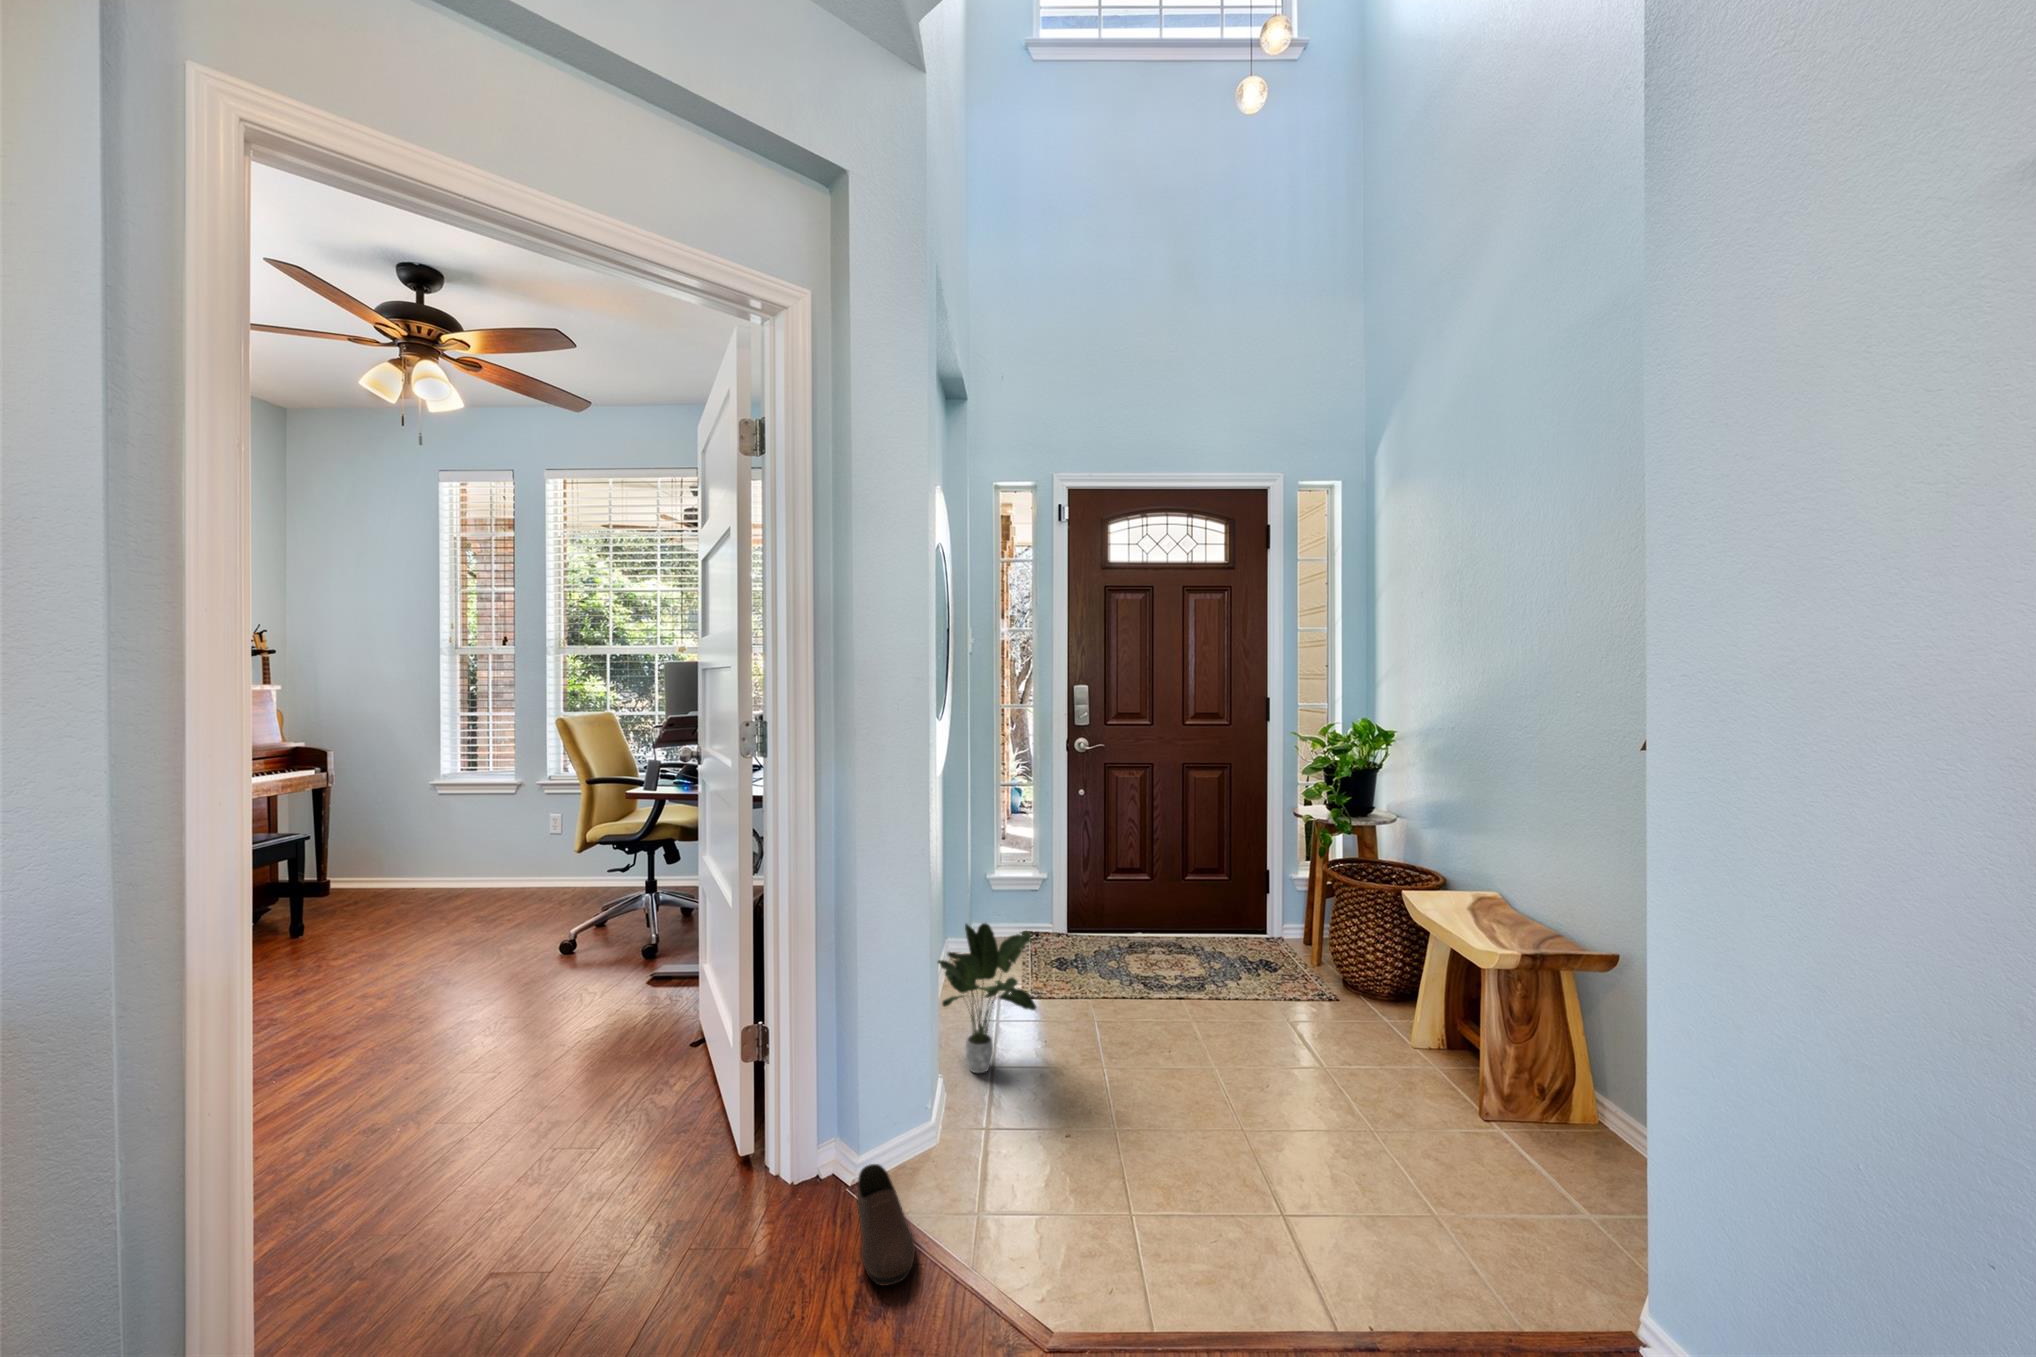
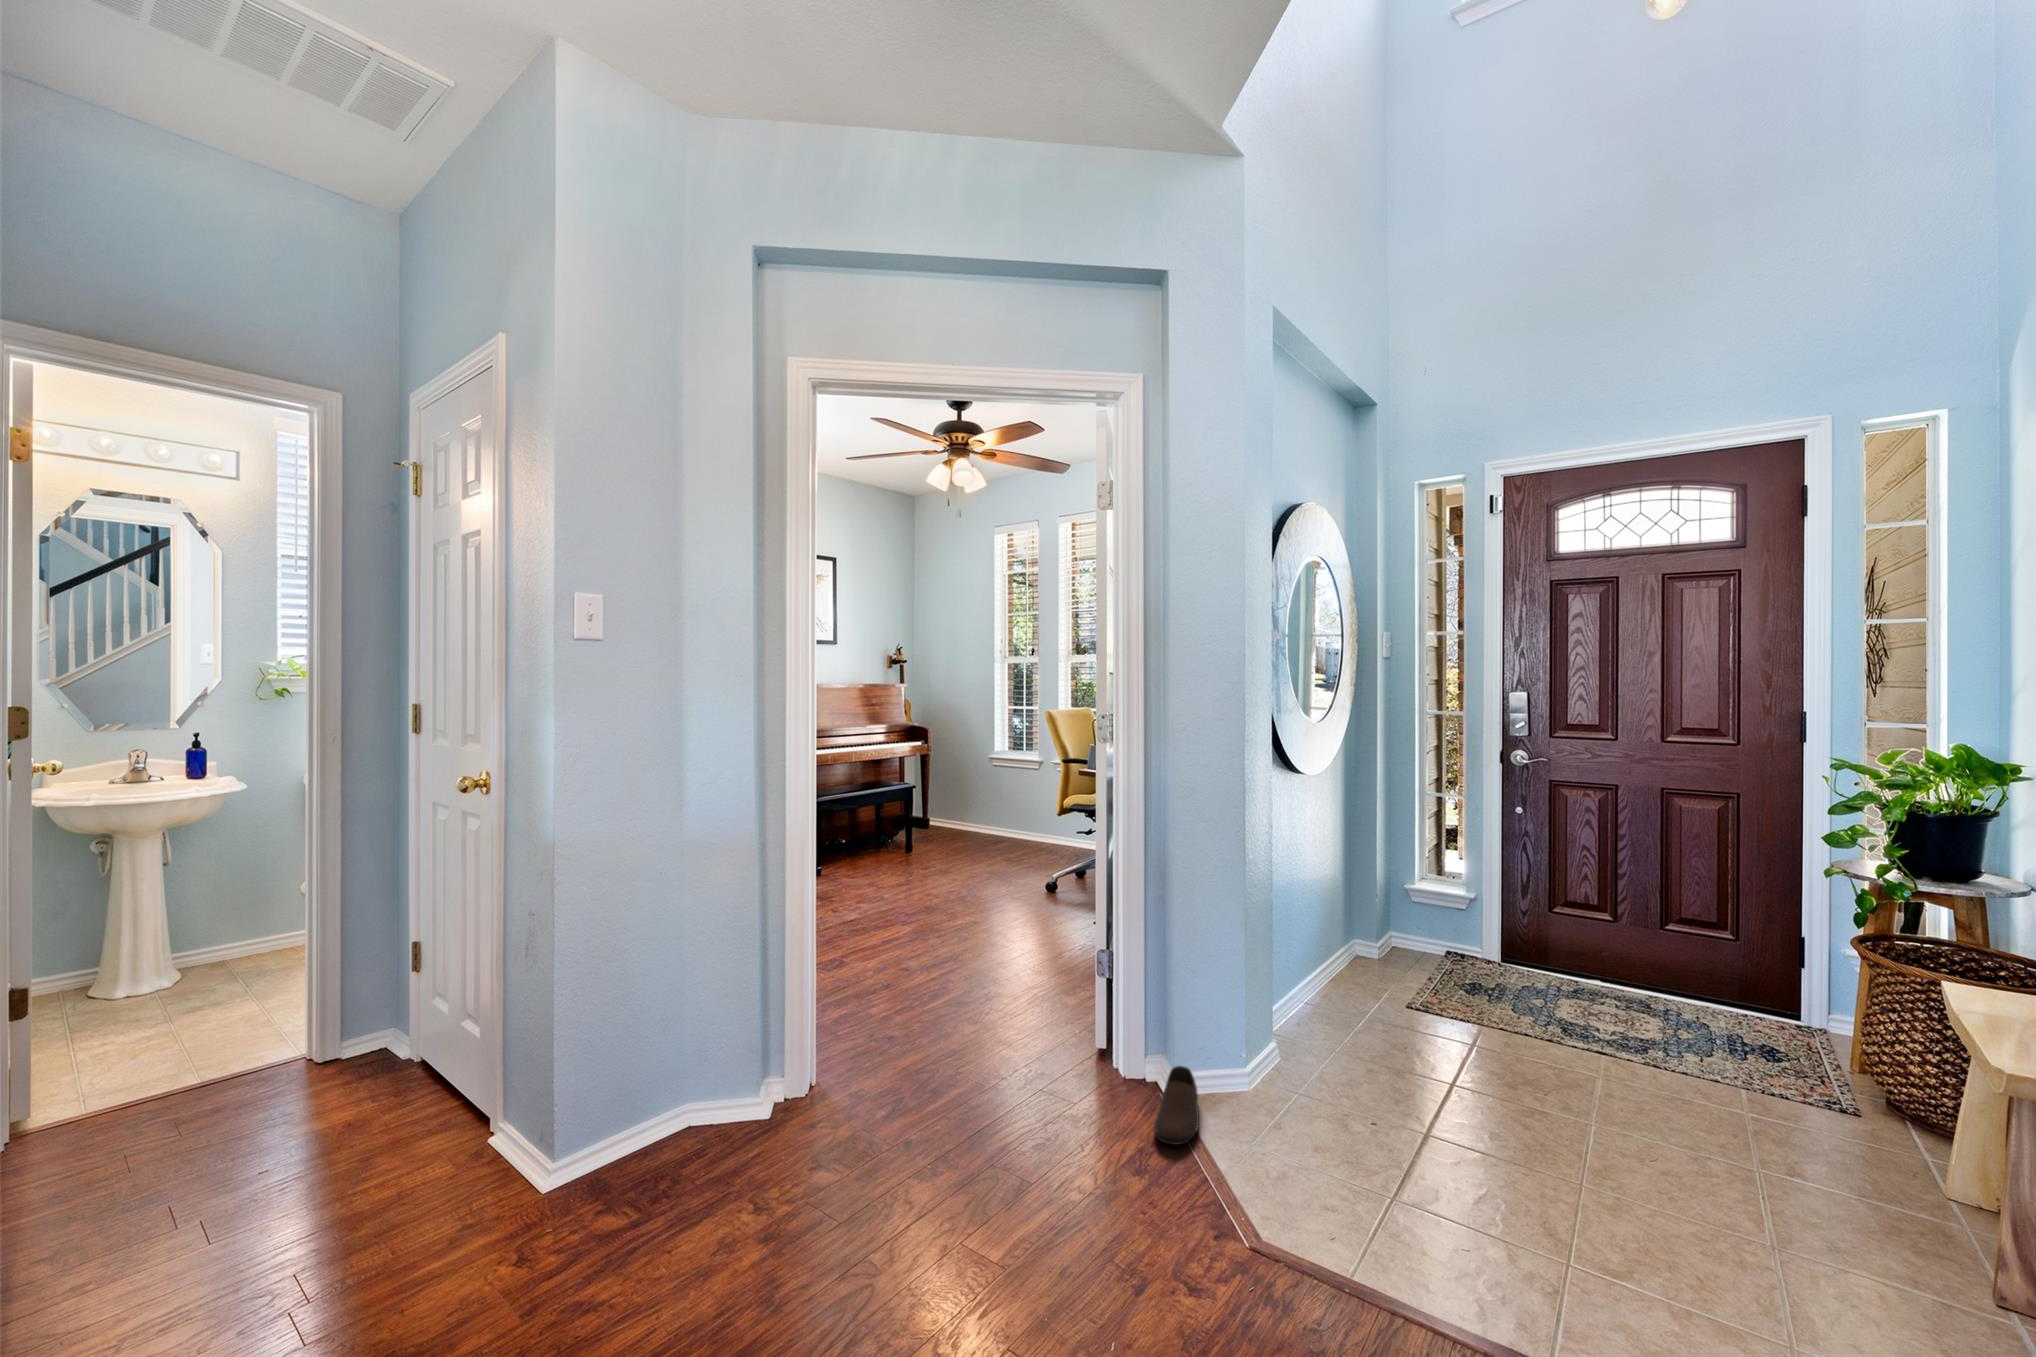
potted plant: present [938,923,1036,1073] -> none [1288,906,1386,1049]

